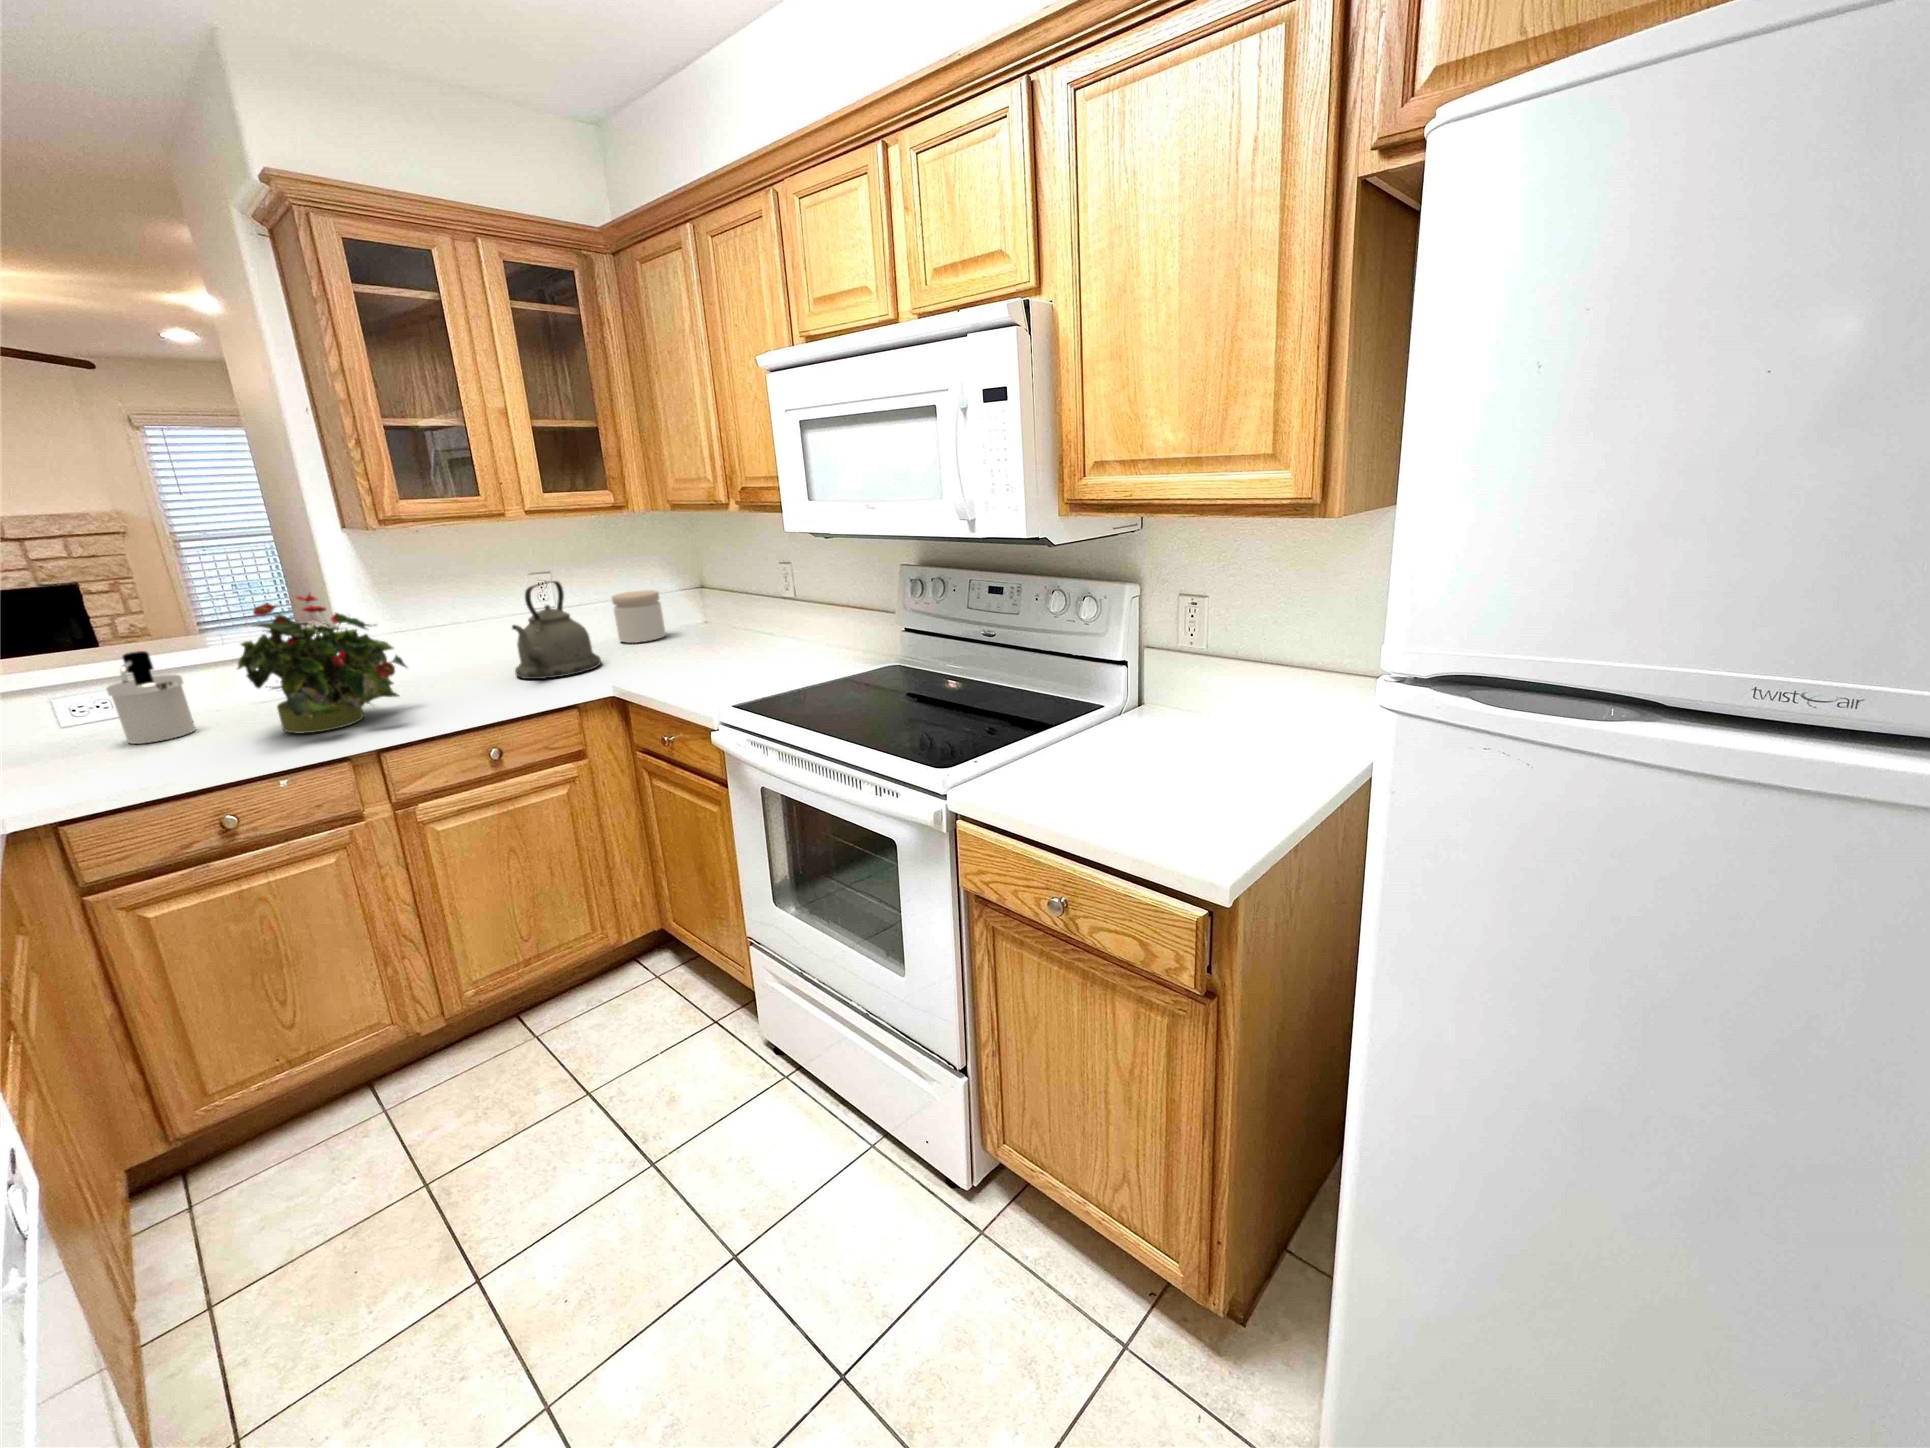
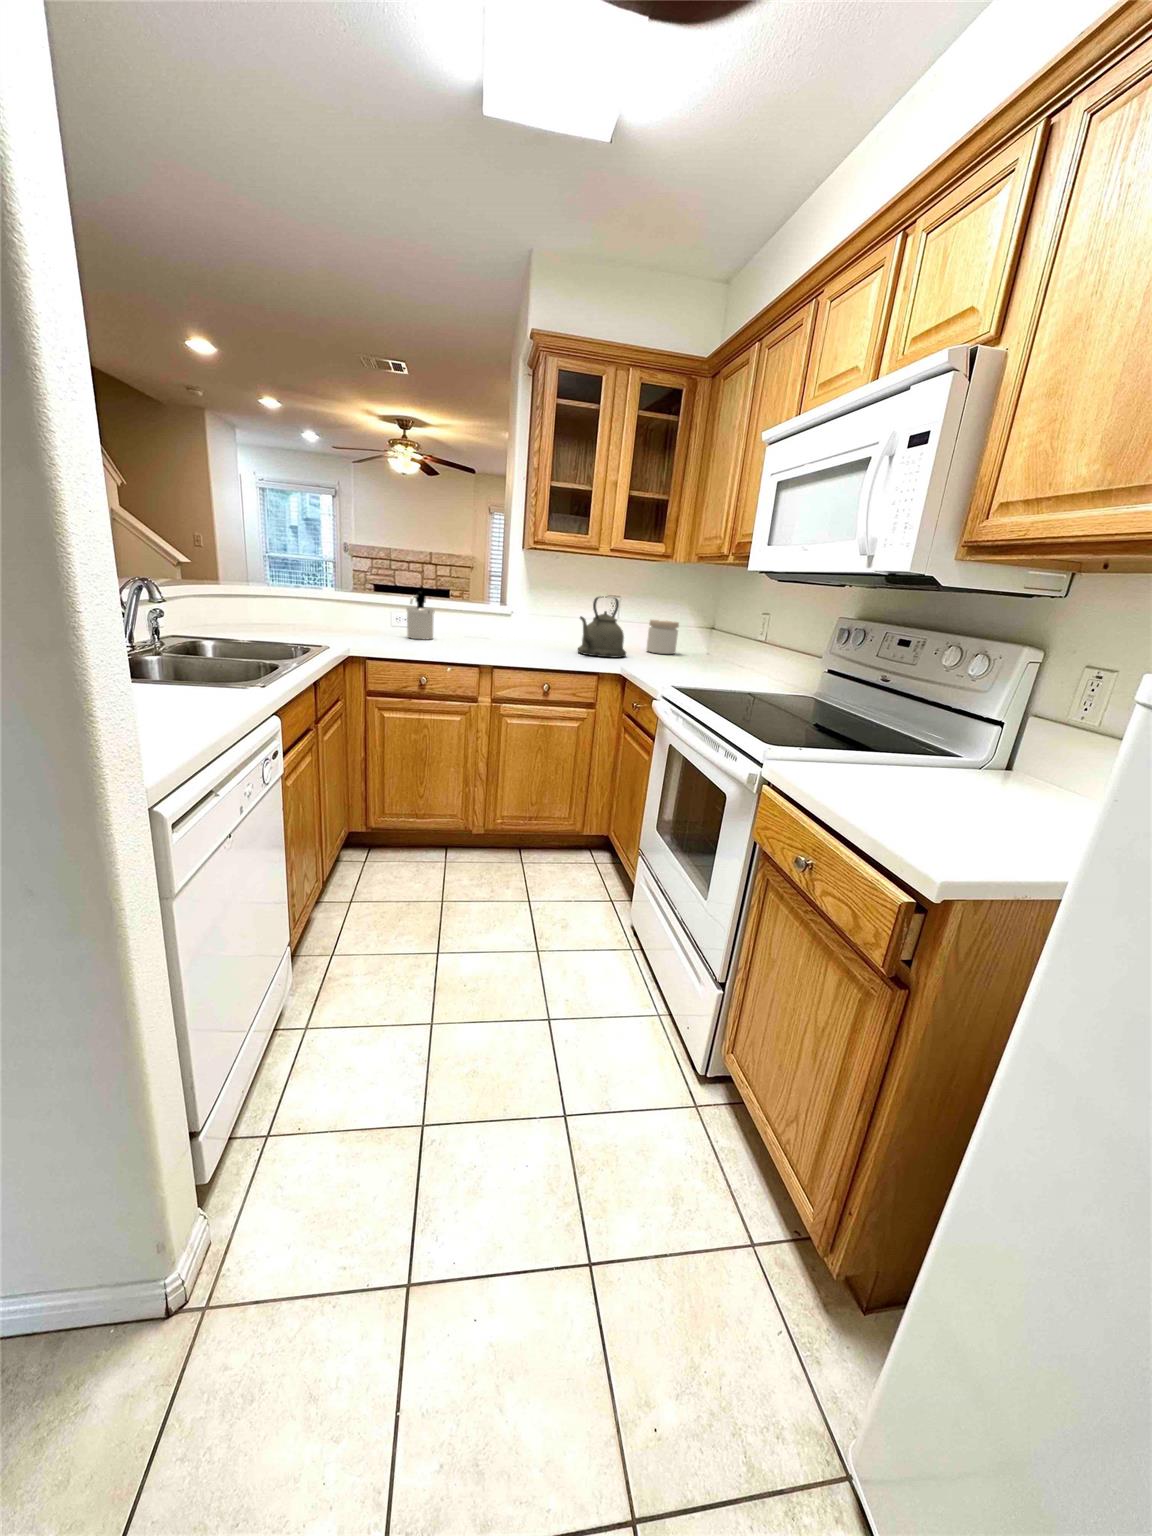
potted plant: present [238,594,406,733] -> none [451,573,523,651]

